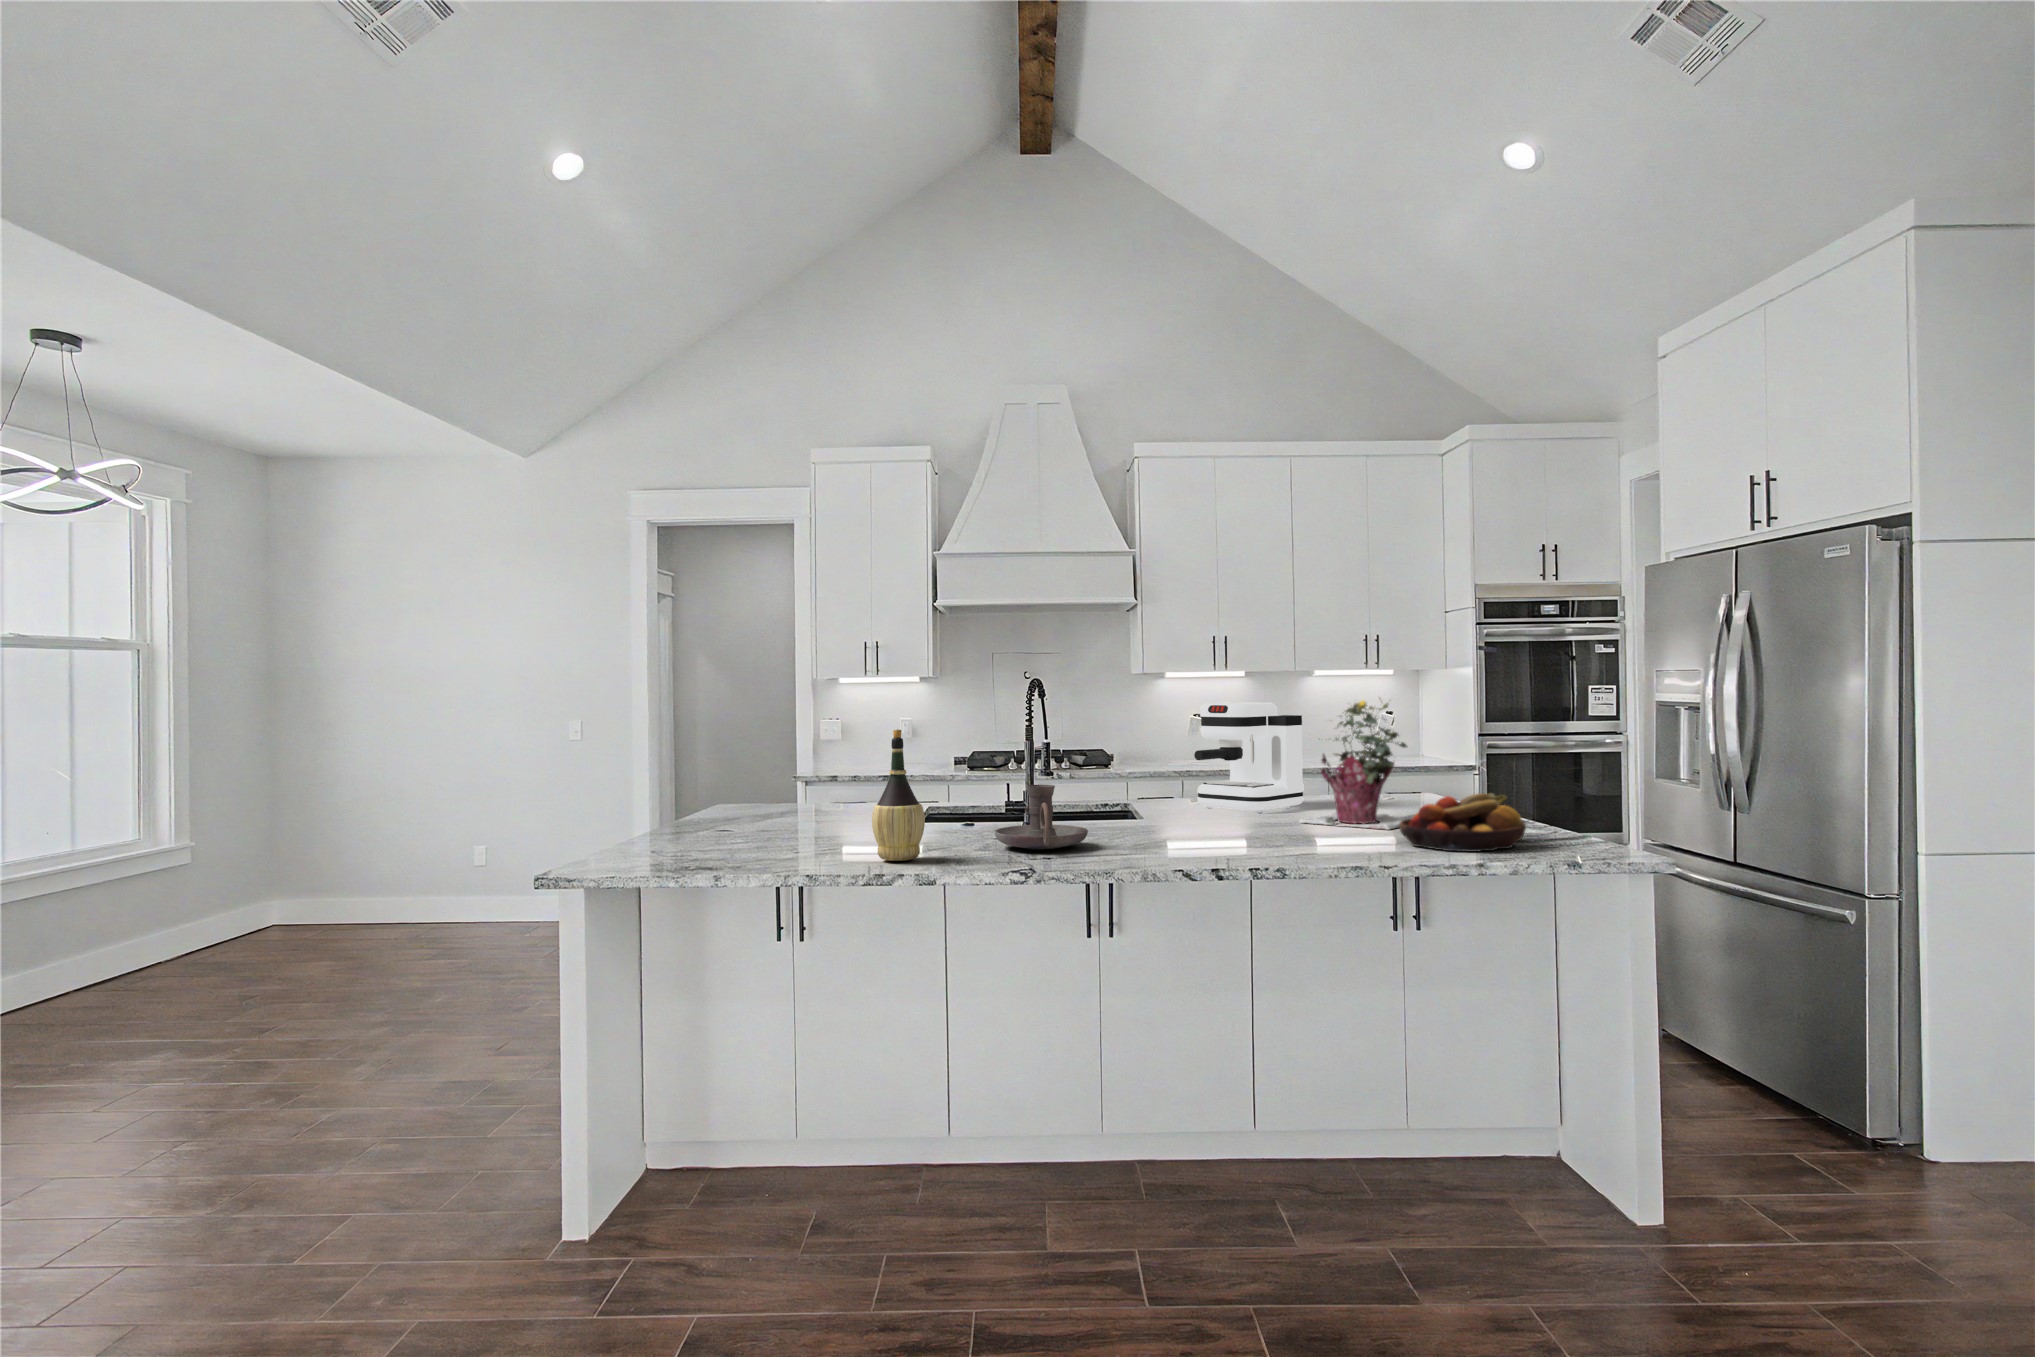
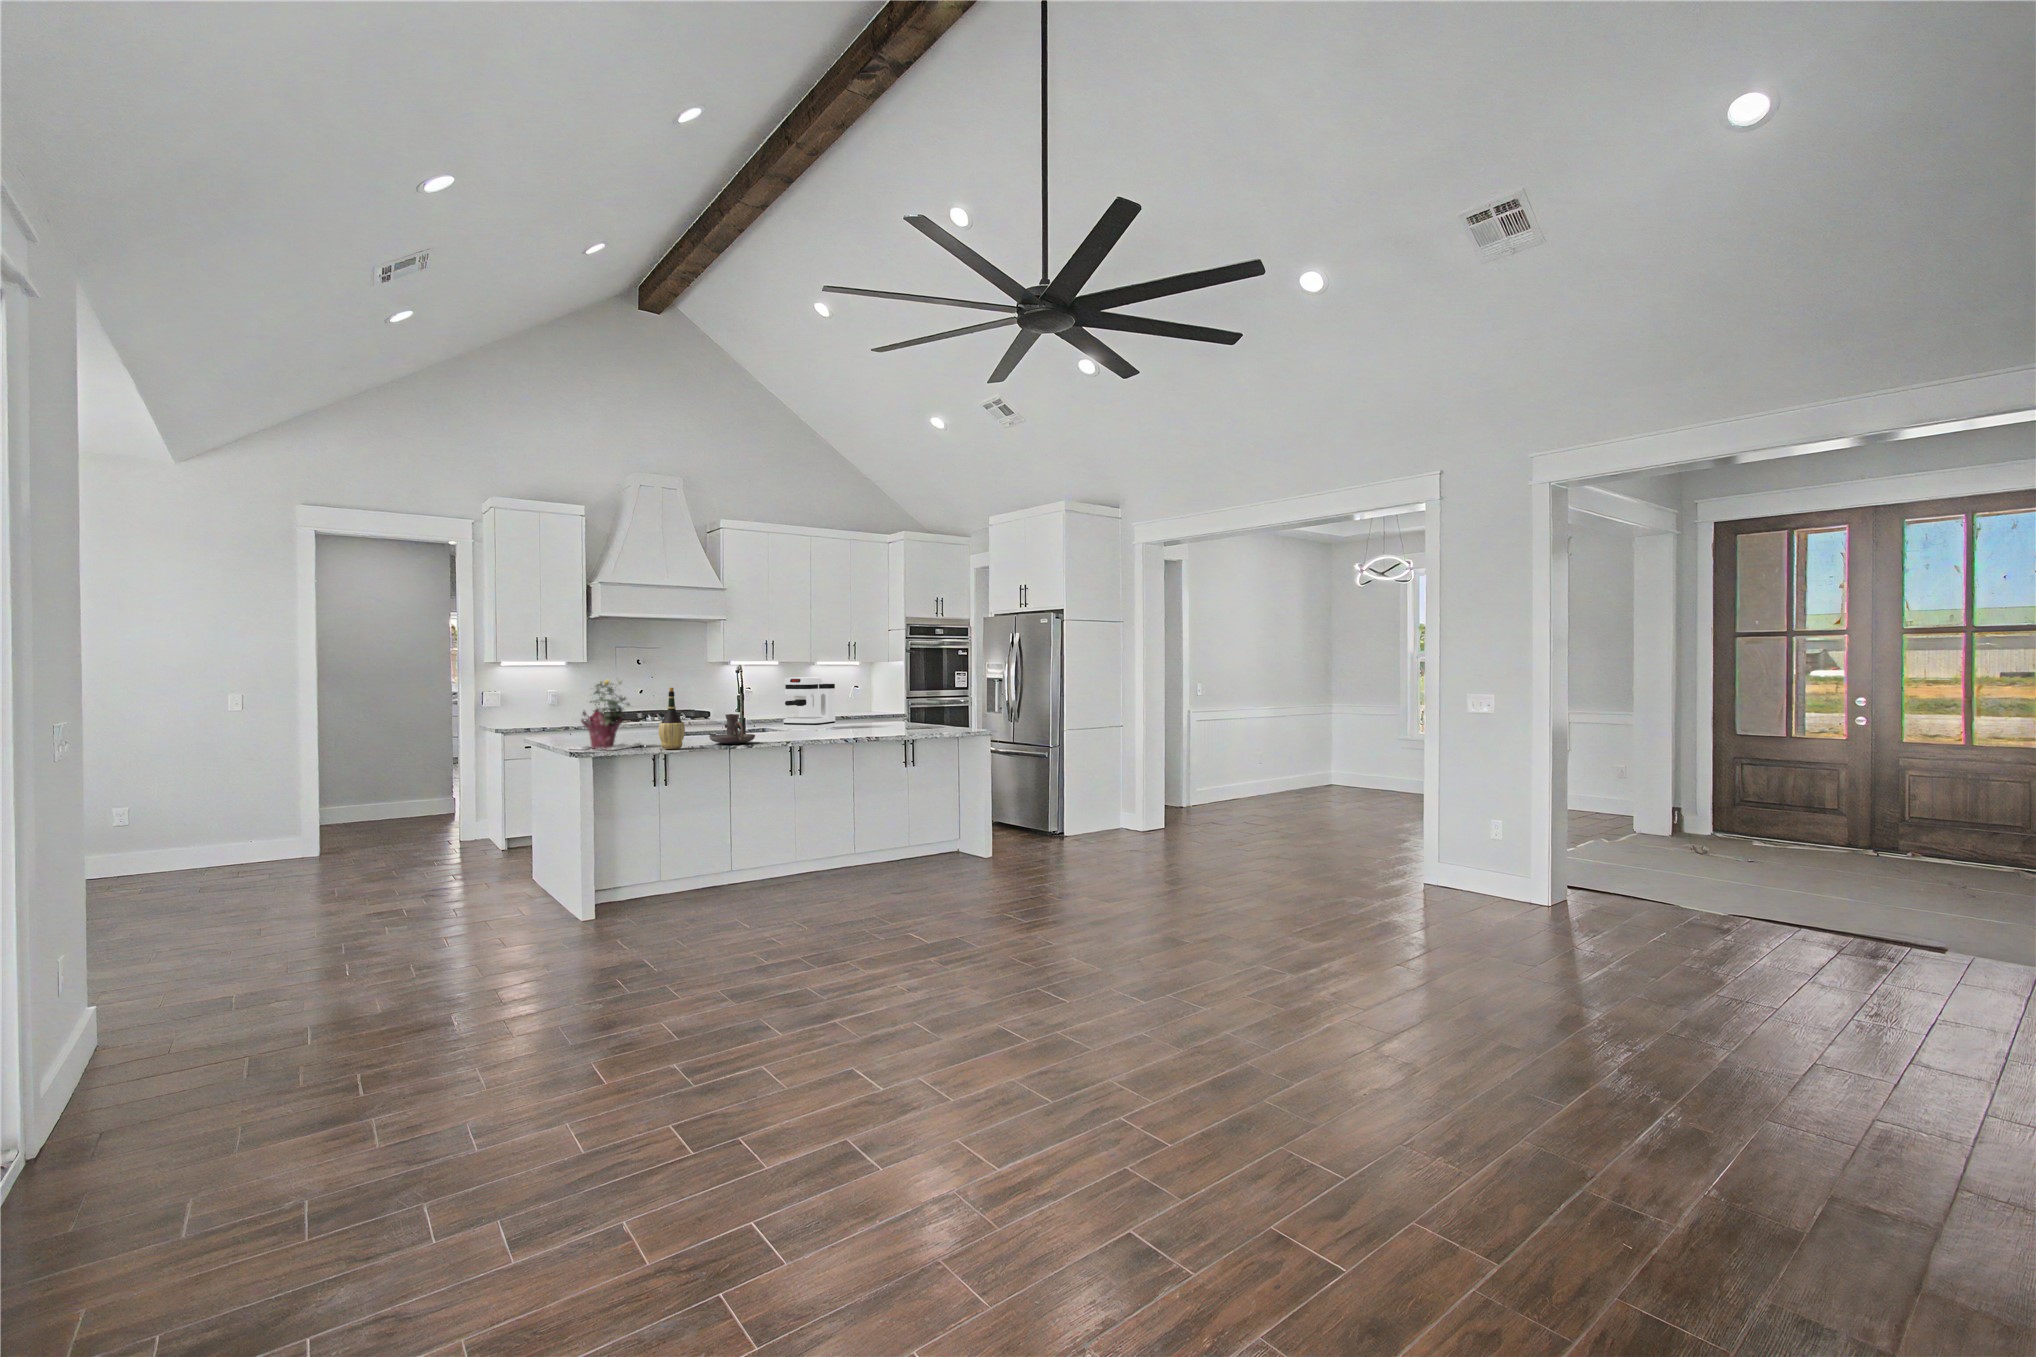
potted plant: present [1300,698,1414,830] -> present [572,680,641,750]
fruit bowl: present [1399,793,1526,852] -> none [889,714,939,737]

